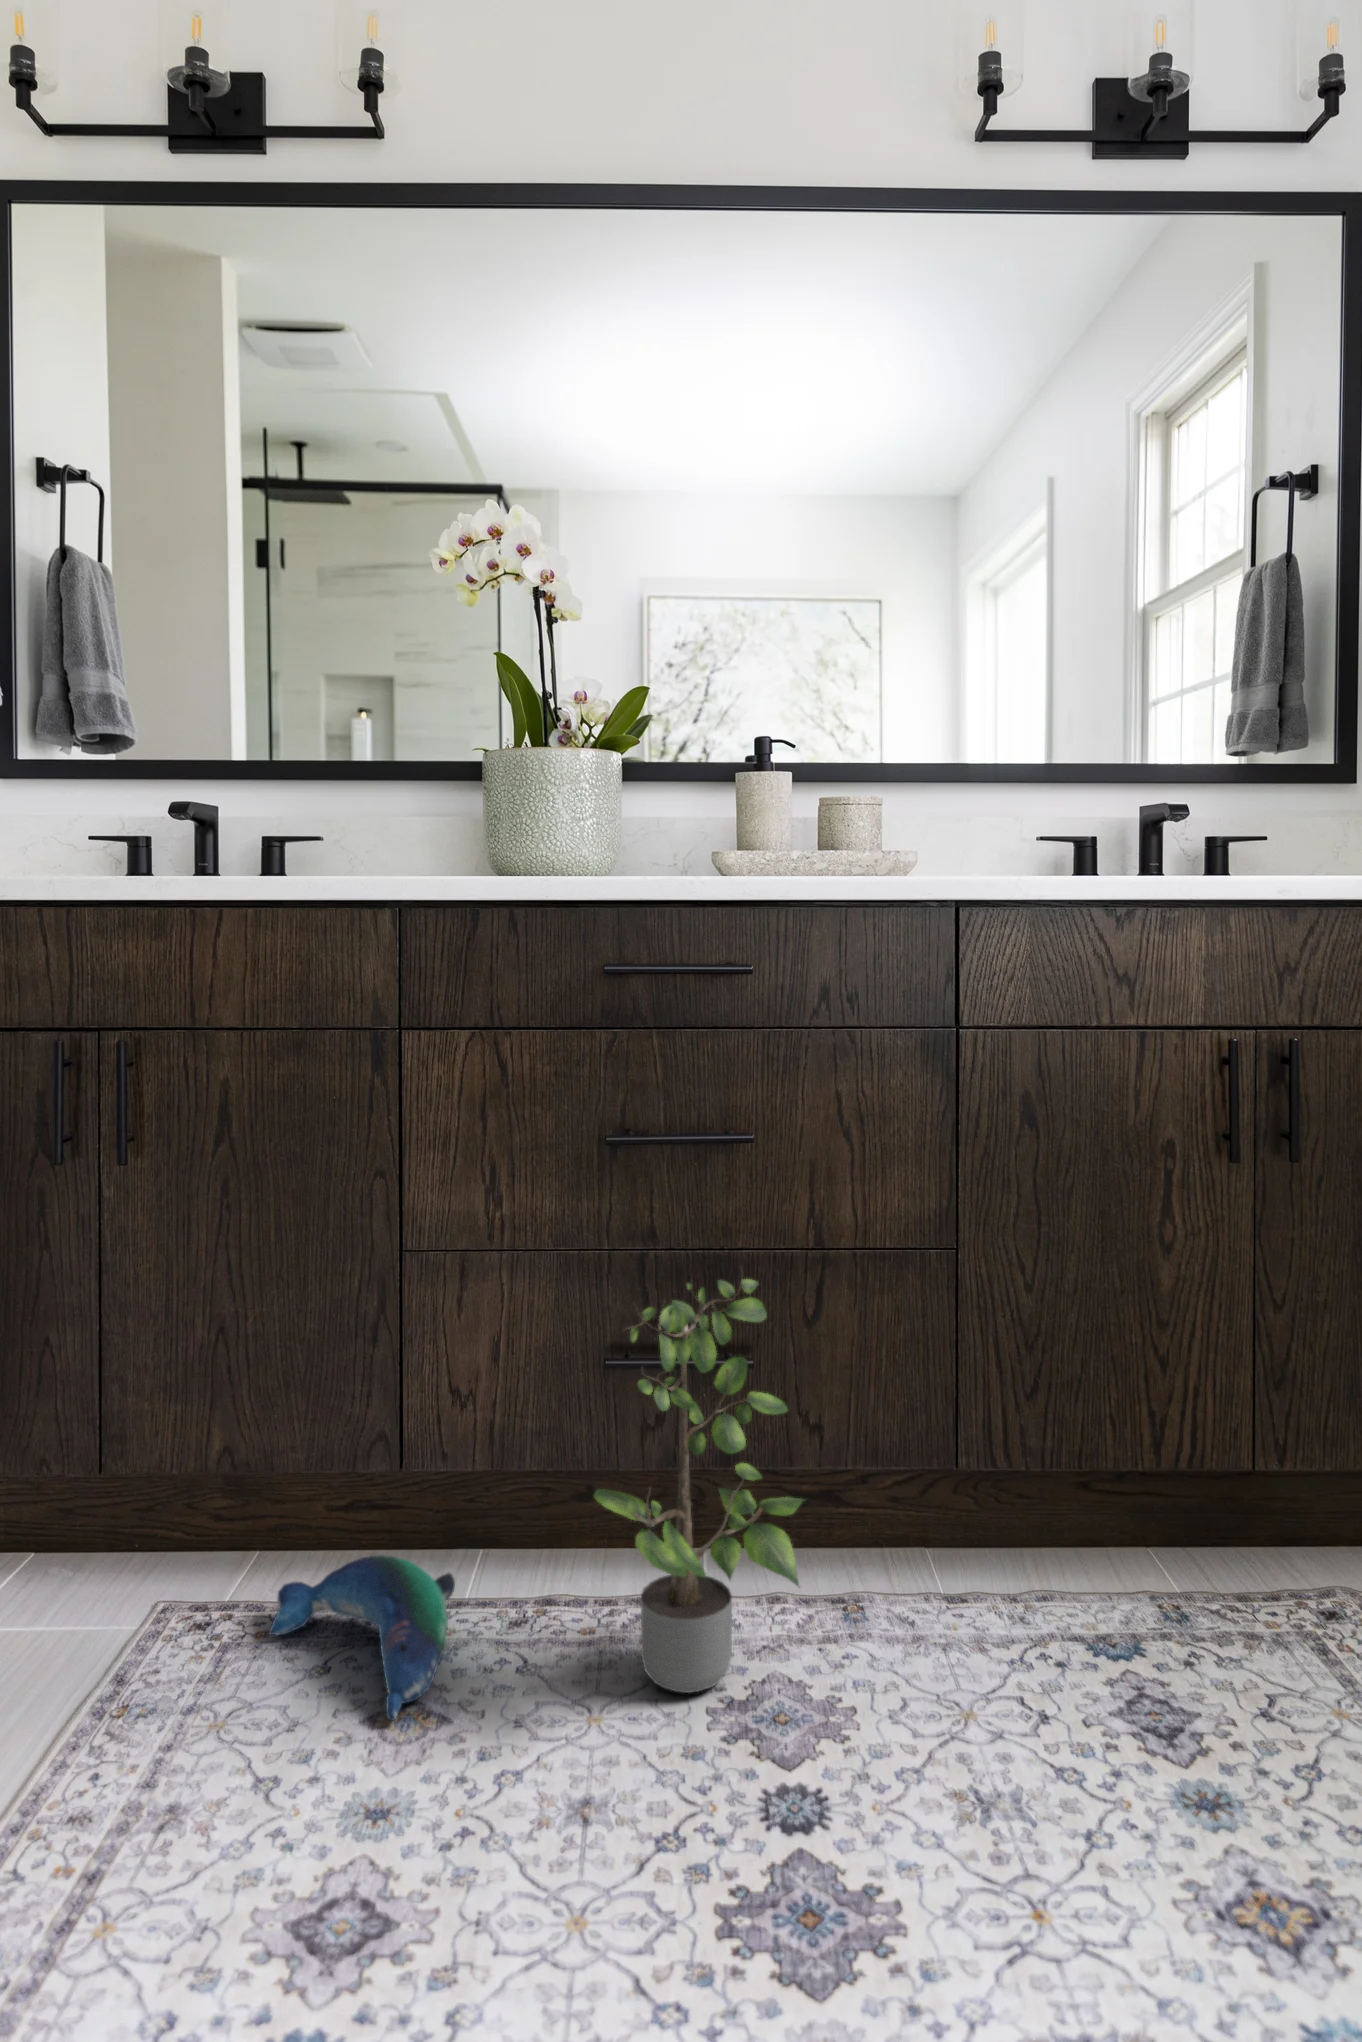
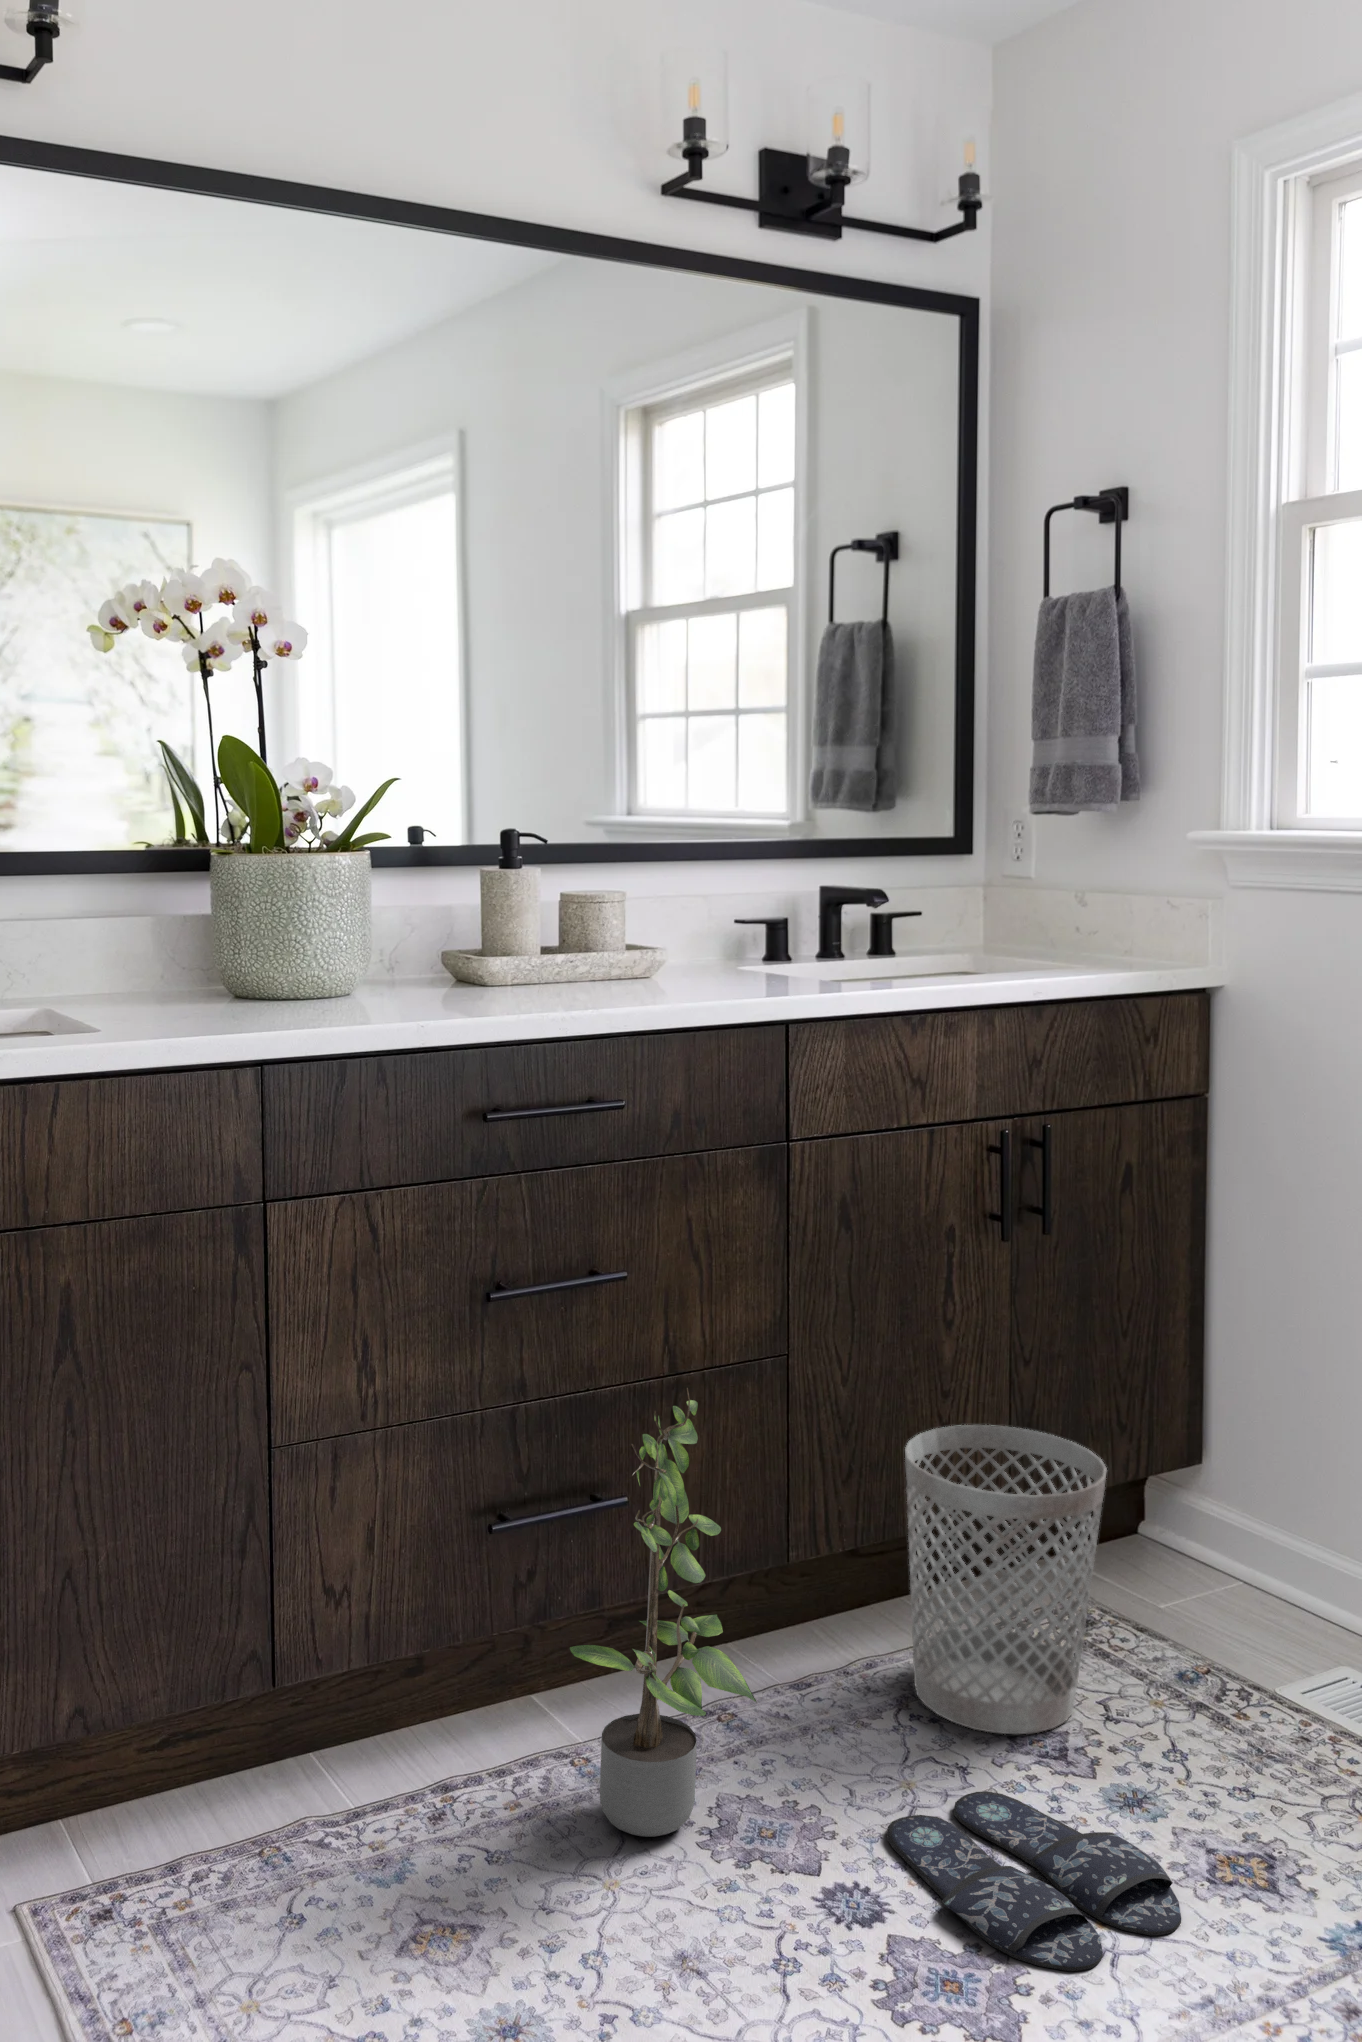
wastebasket: none [1039,1362,1263,1706] -> present [905,1425,1107,1734]
plush toy: present [269,1556,455,1721] -> none [151,1777,432,1948]
slippers: none [873,1741,1158,1957] -> present [887,1791,1181,1971]

